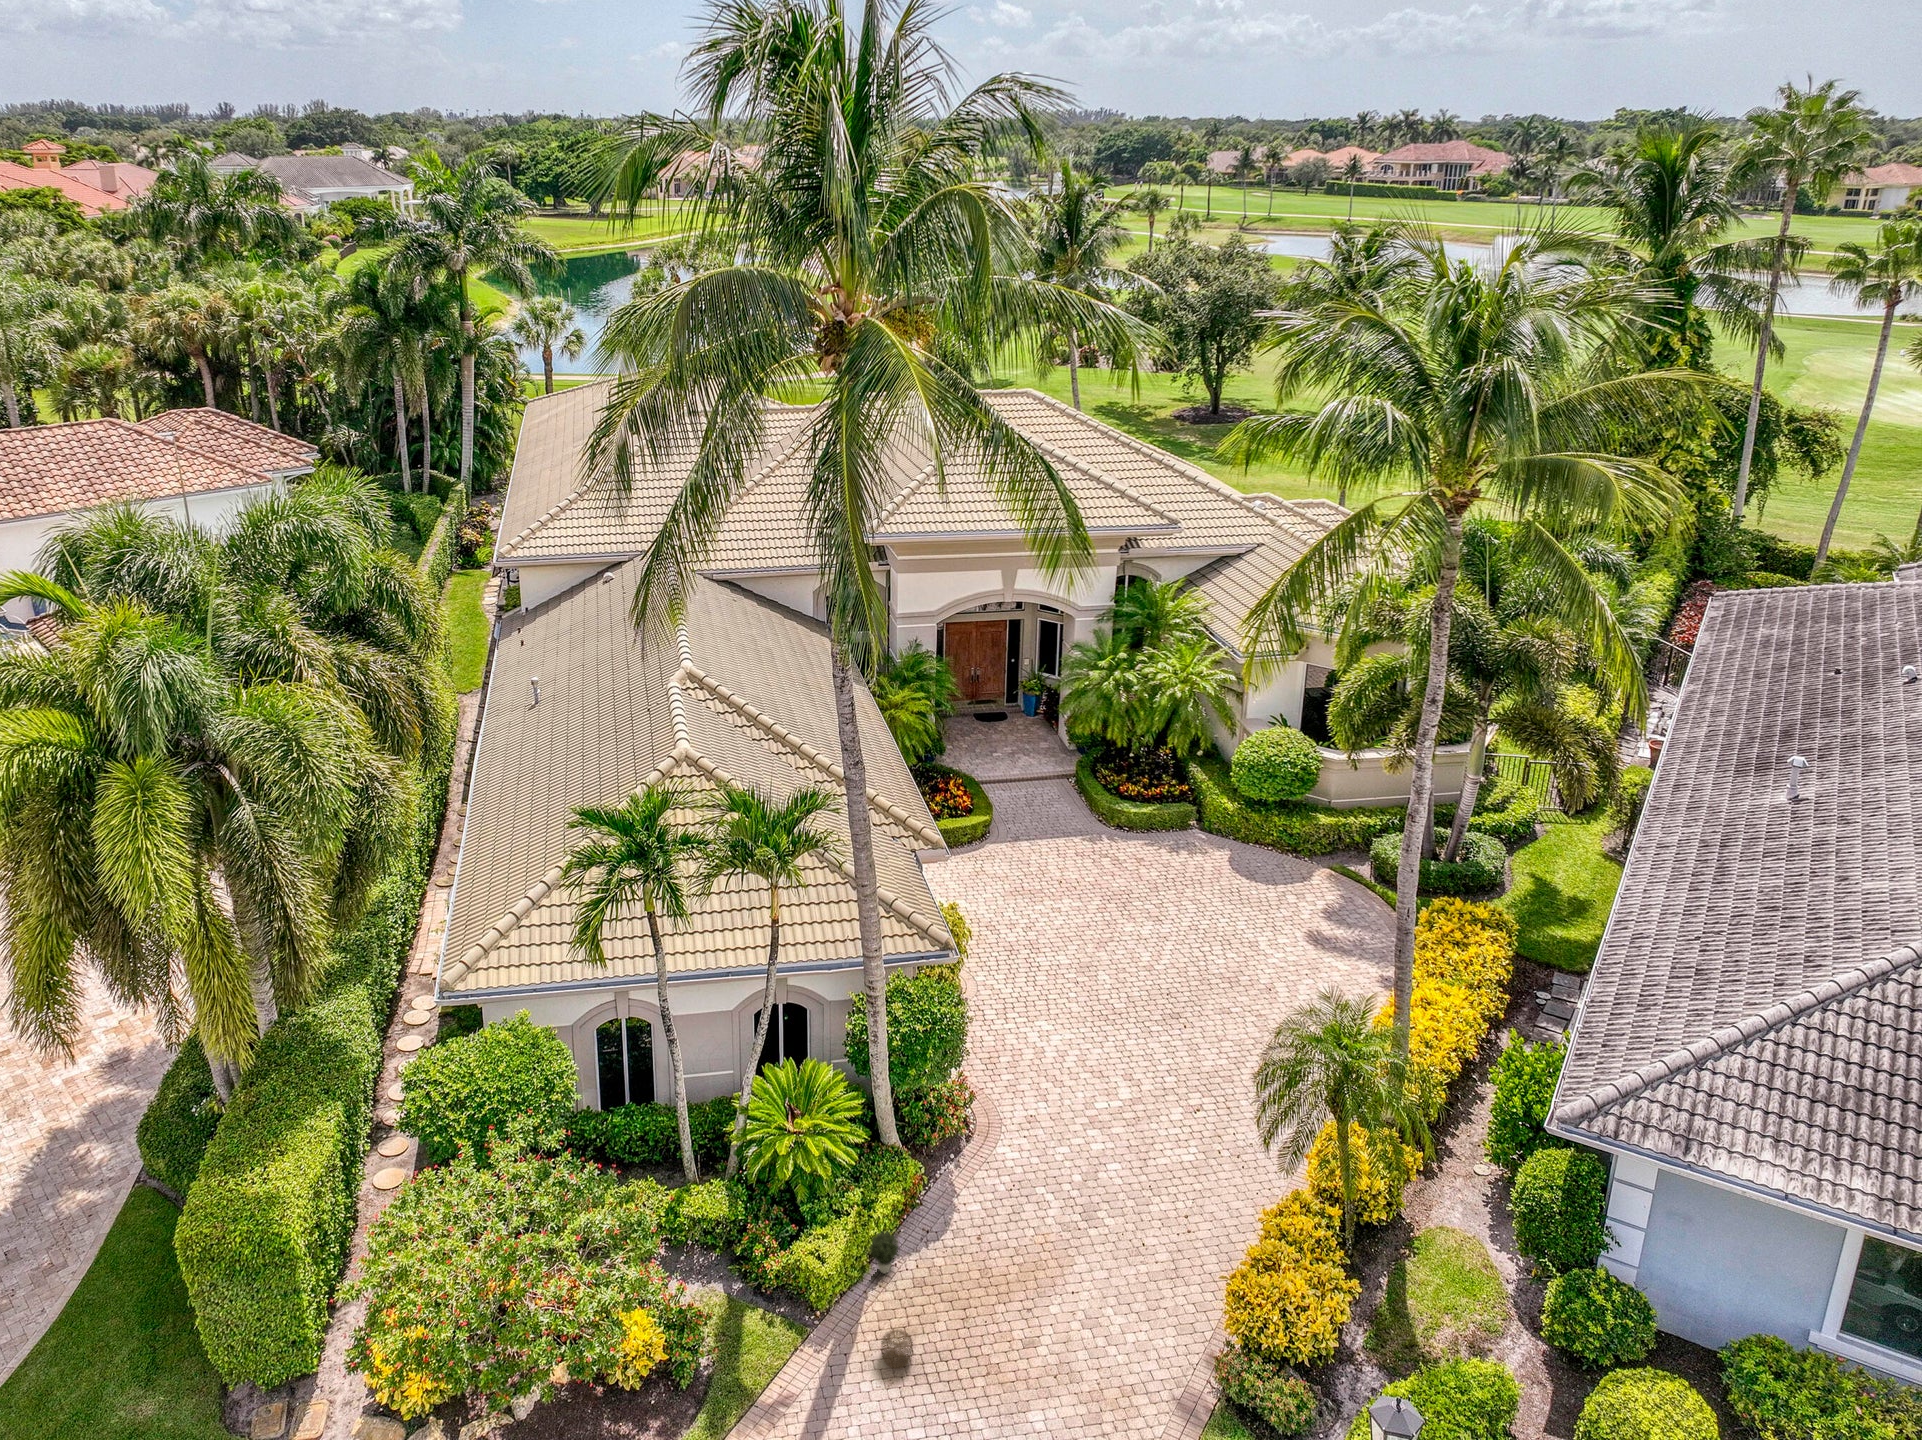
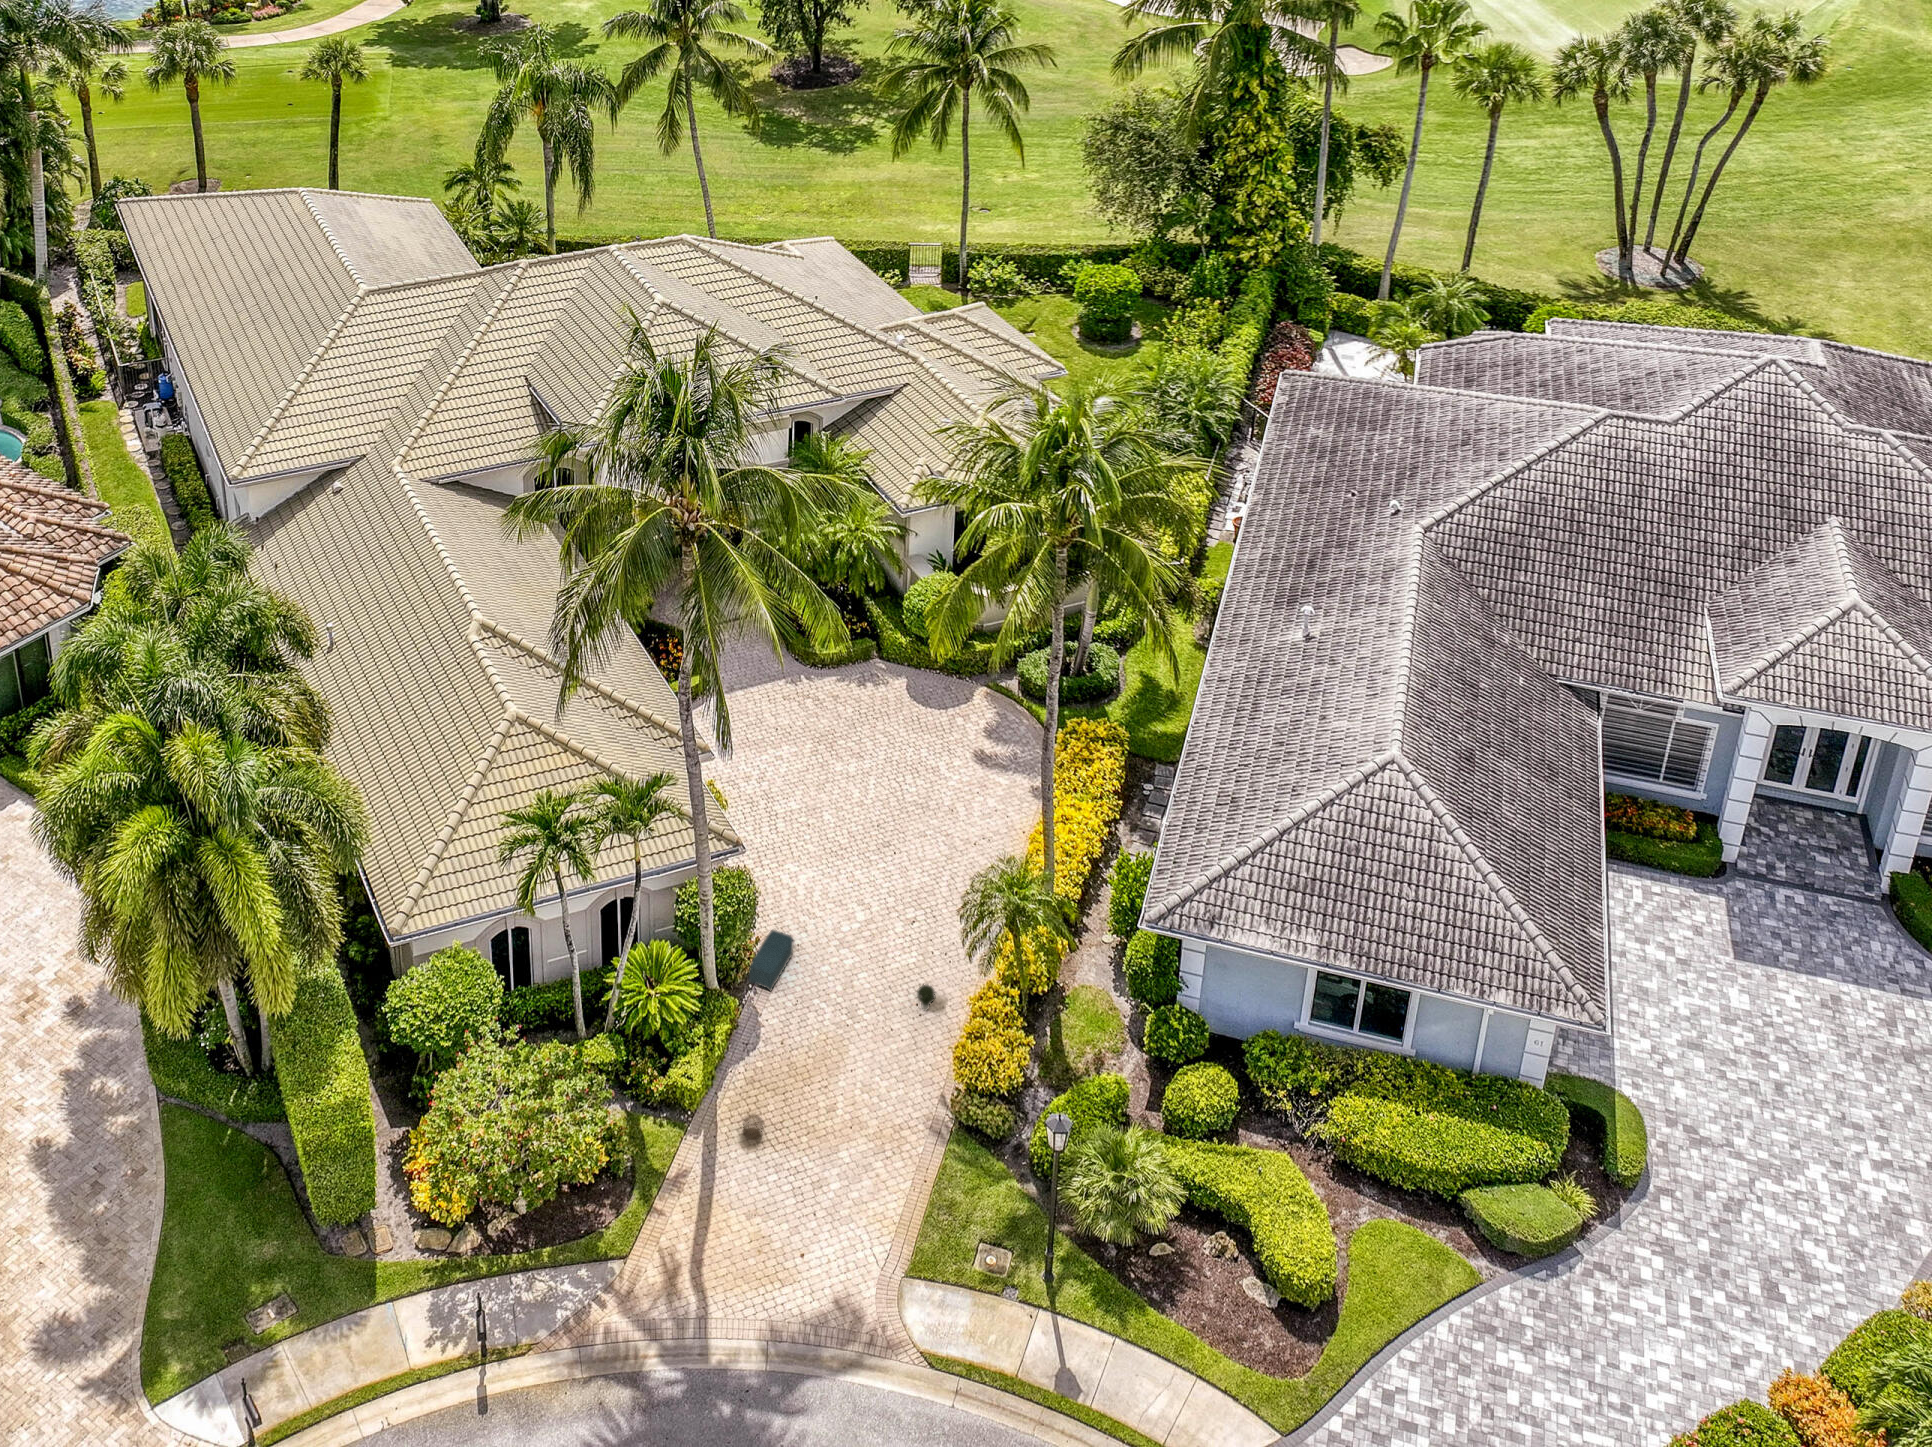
bench: none [946,1087,1017,1168] -> present [749,930,793,991]
potted plant: present [870,1231,899,1274] -> present [917,984,935,1011]

